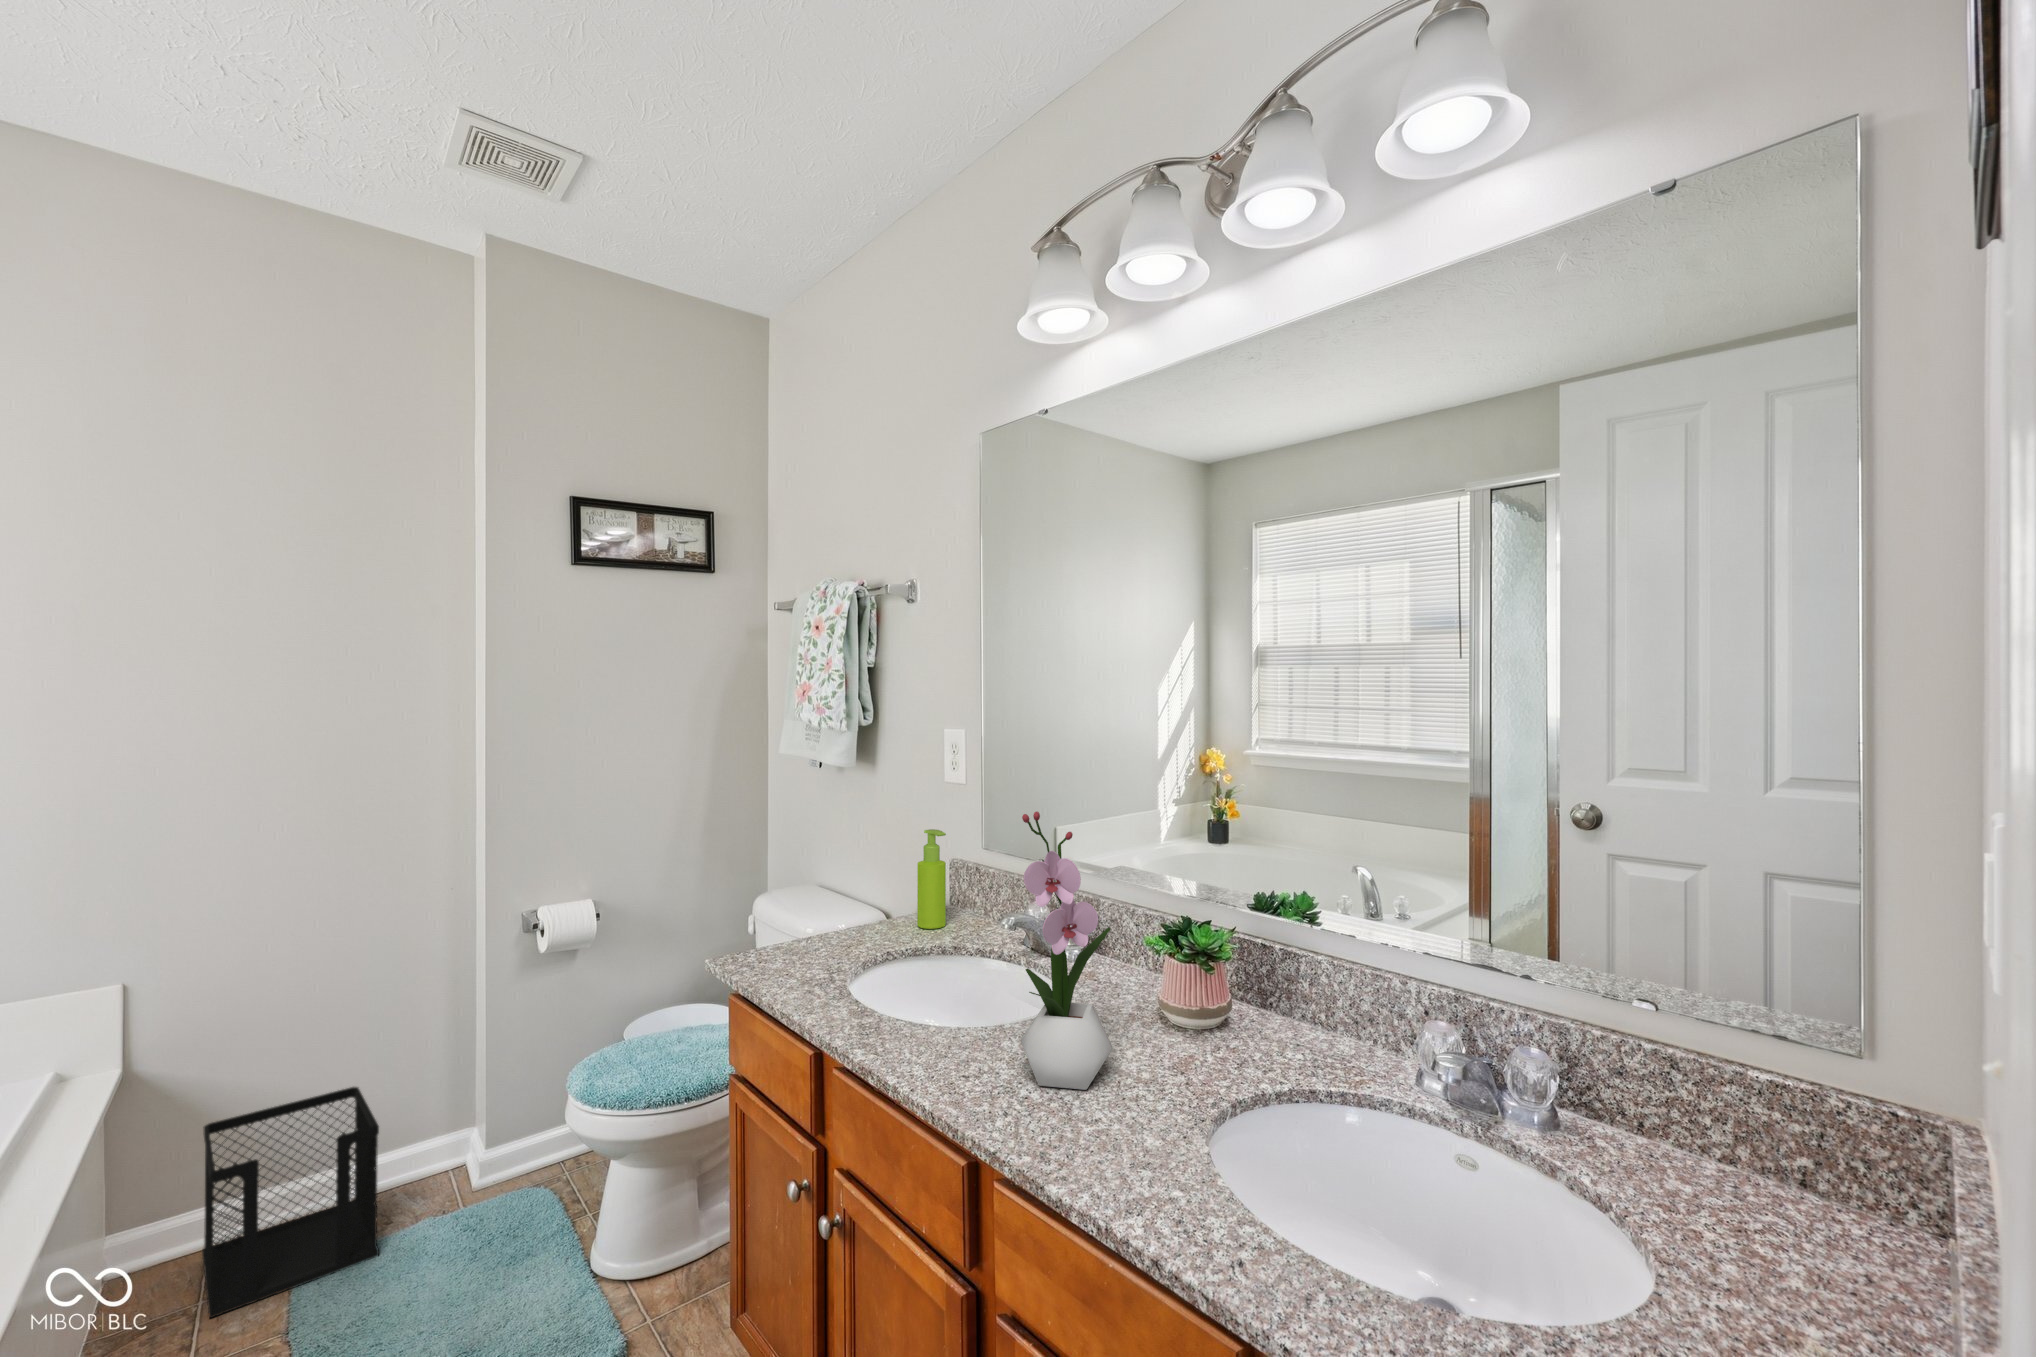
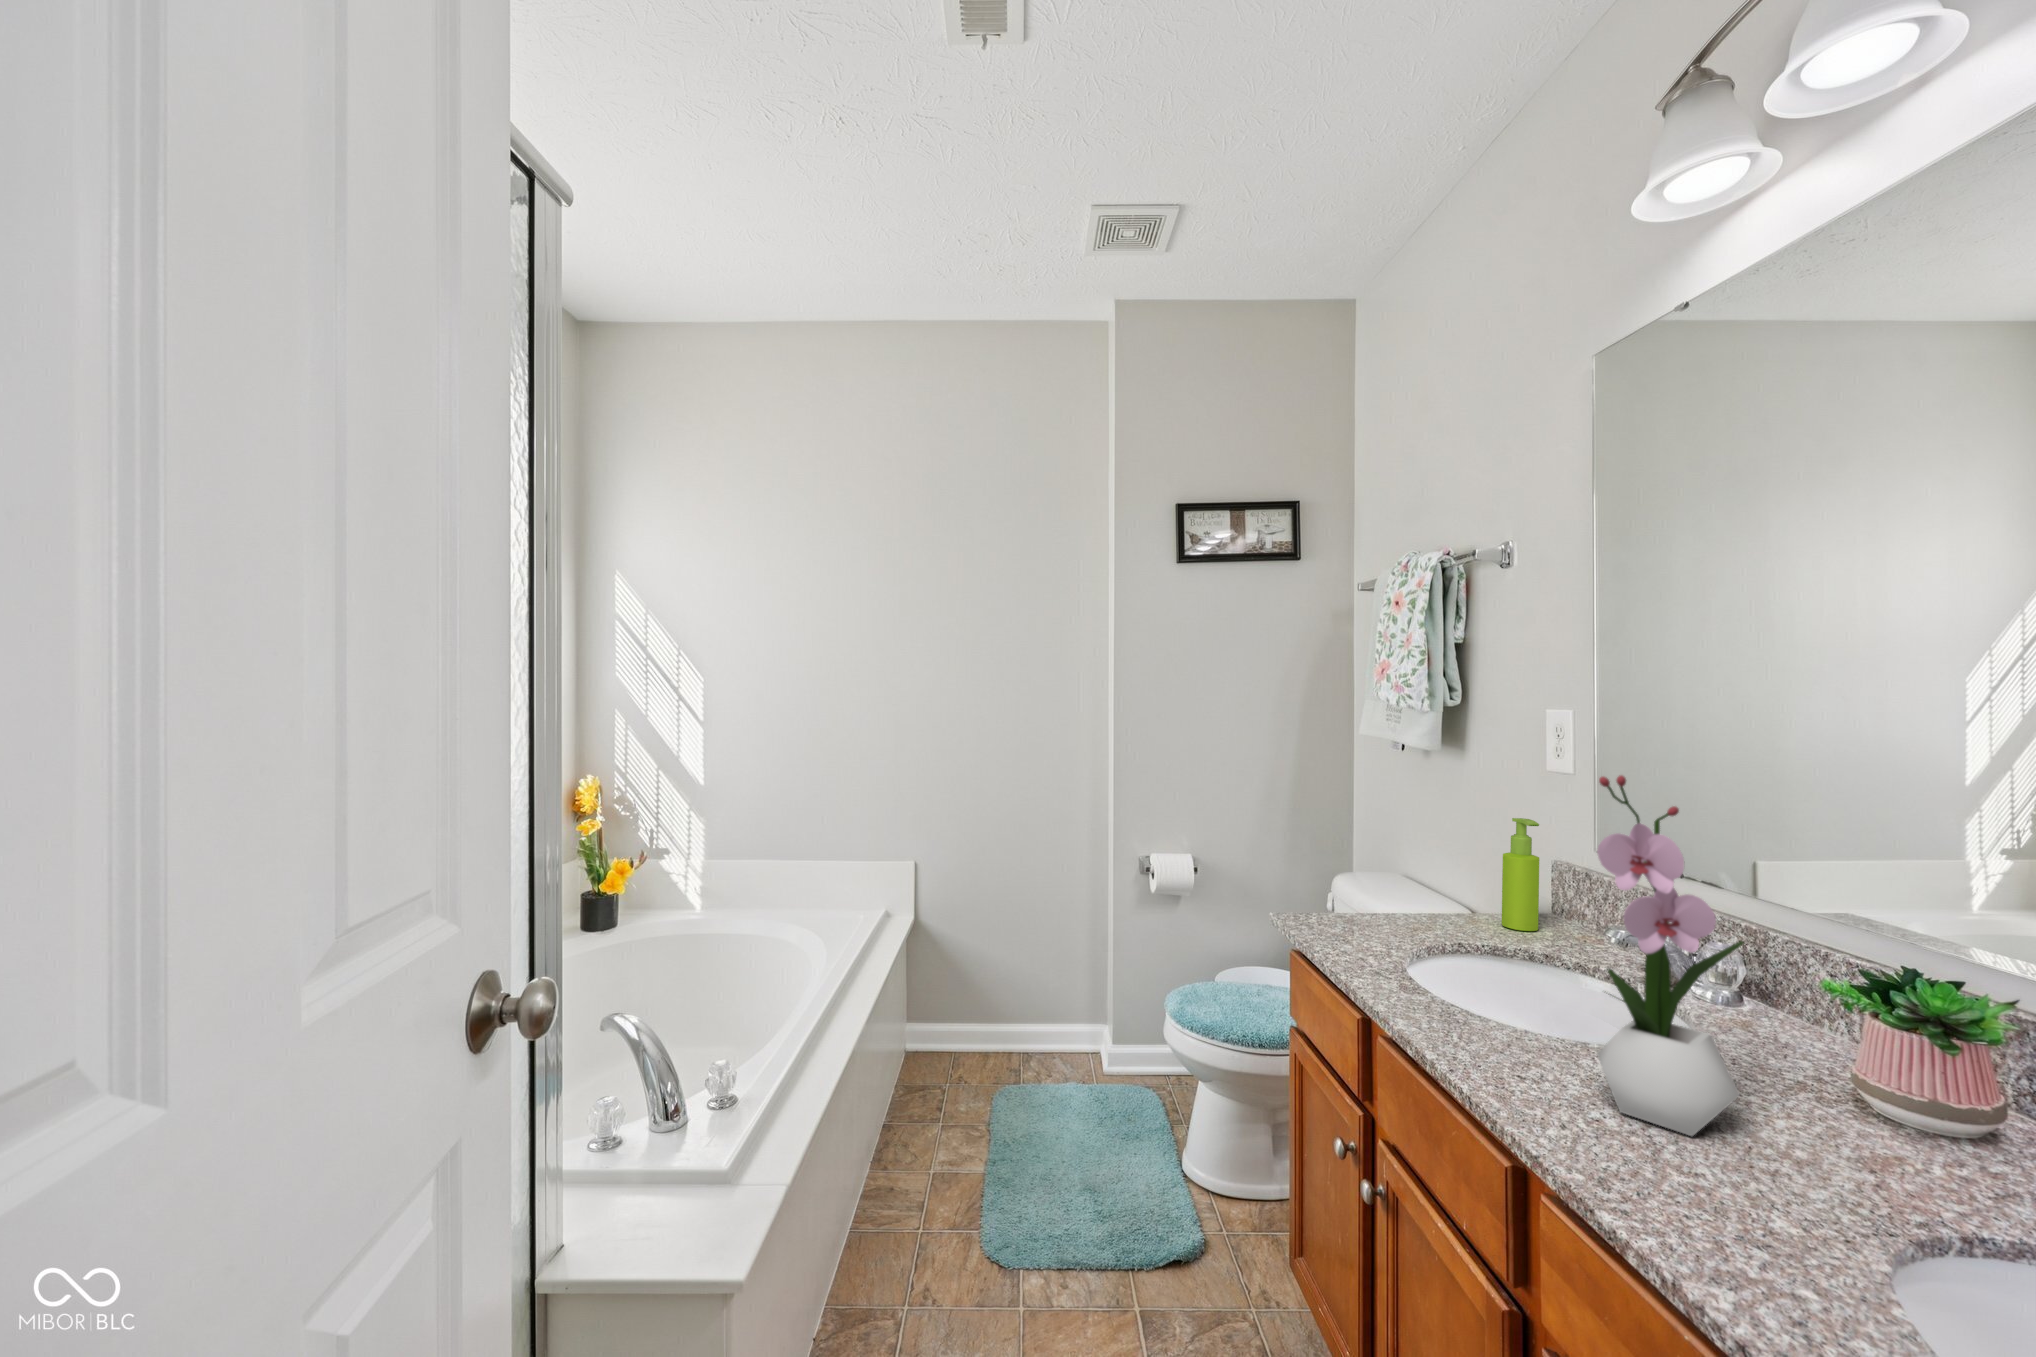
wastebasket: present [202,1087,379,1318] -> none [926,972,1027,1108]

